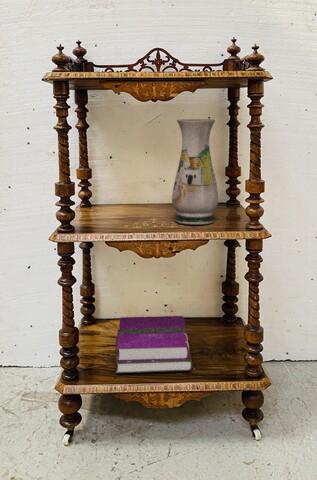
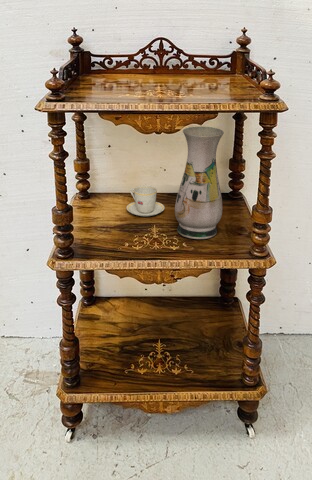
teacup: none [126,187,164,214] -> present [126,186,164,216]
hardback book: present [116,316,193,373] -> none [116,308,191,379]

